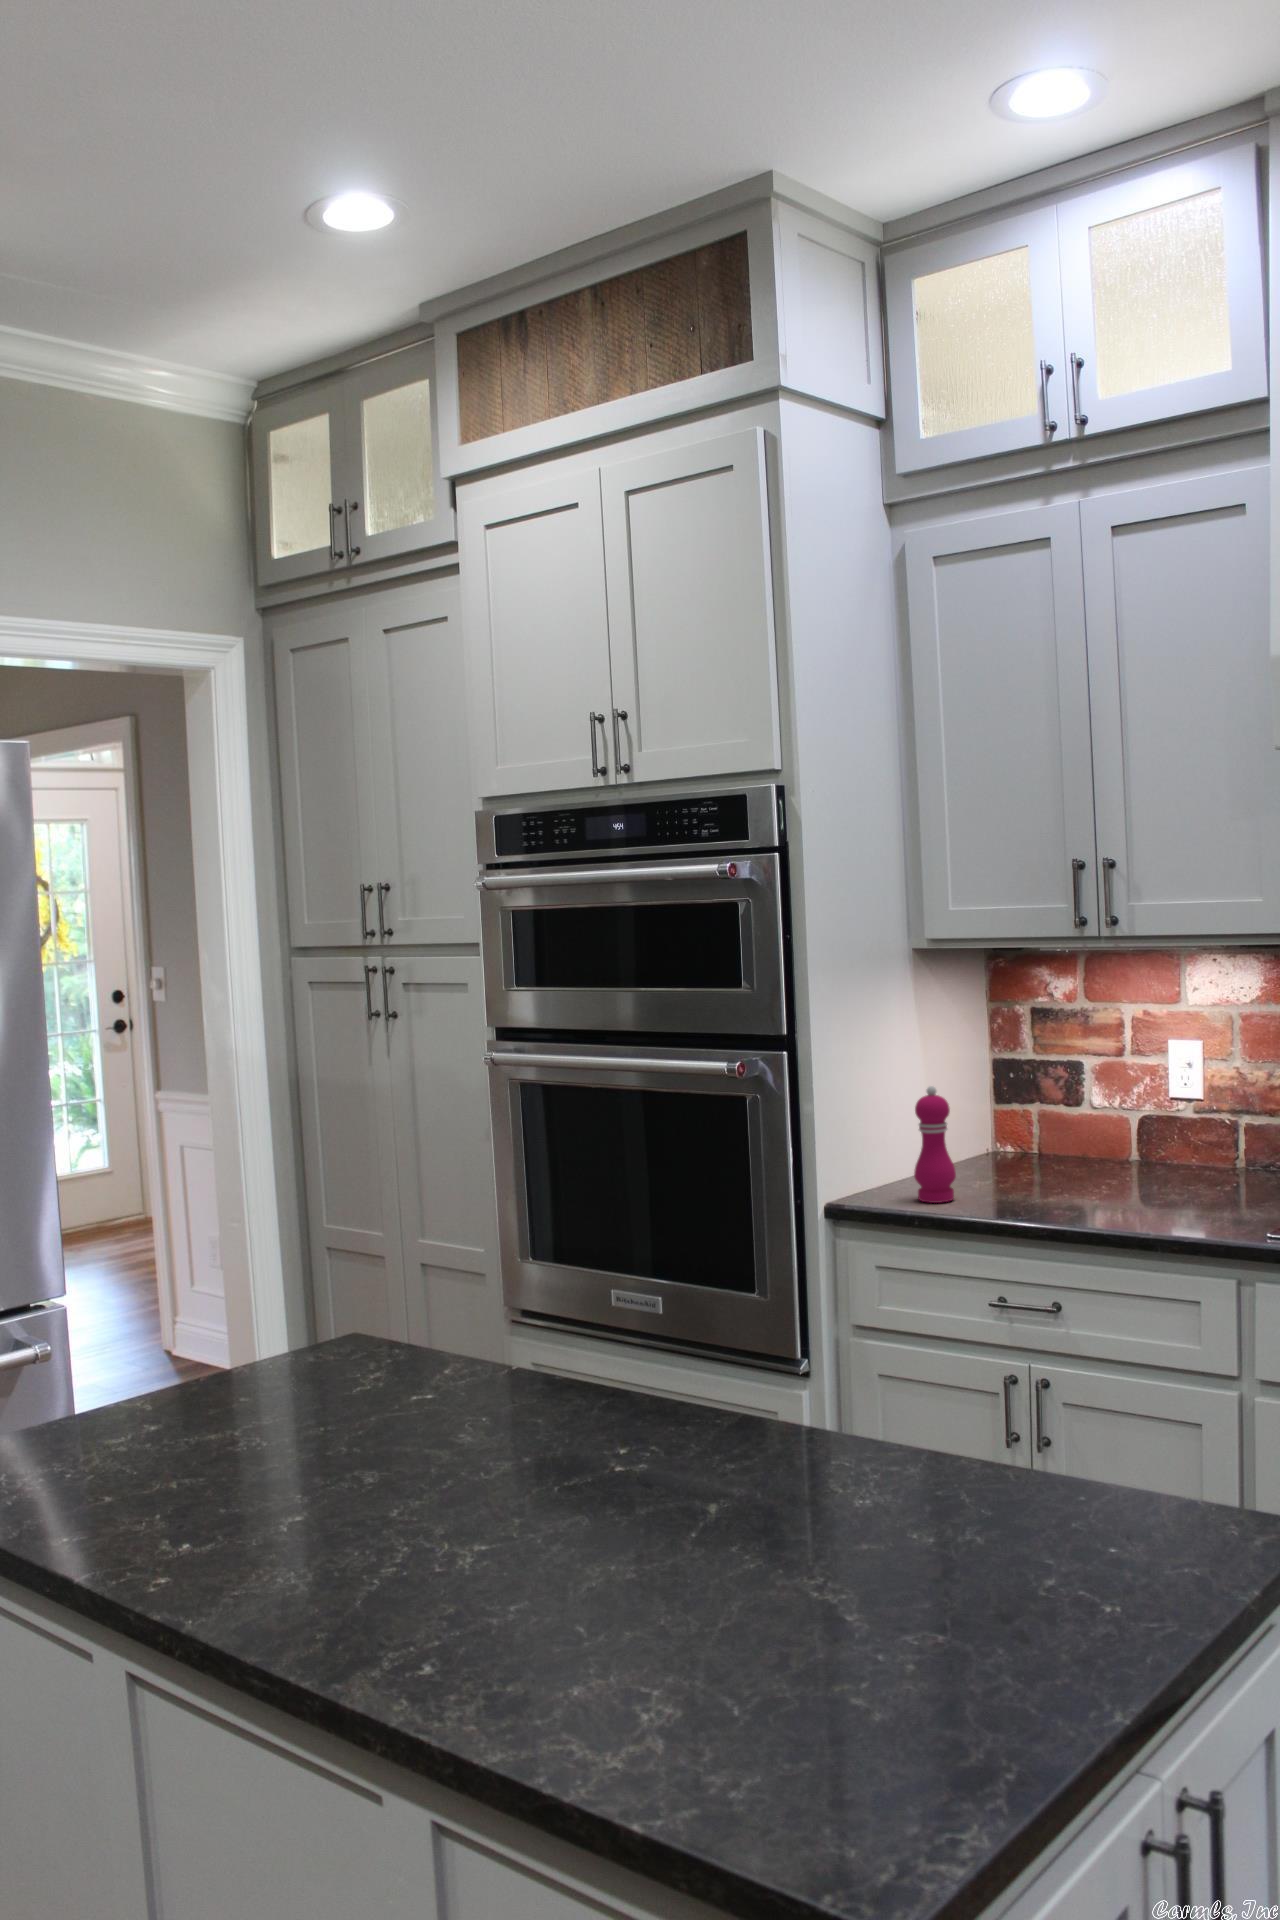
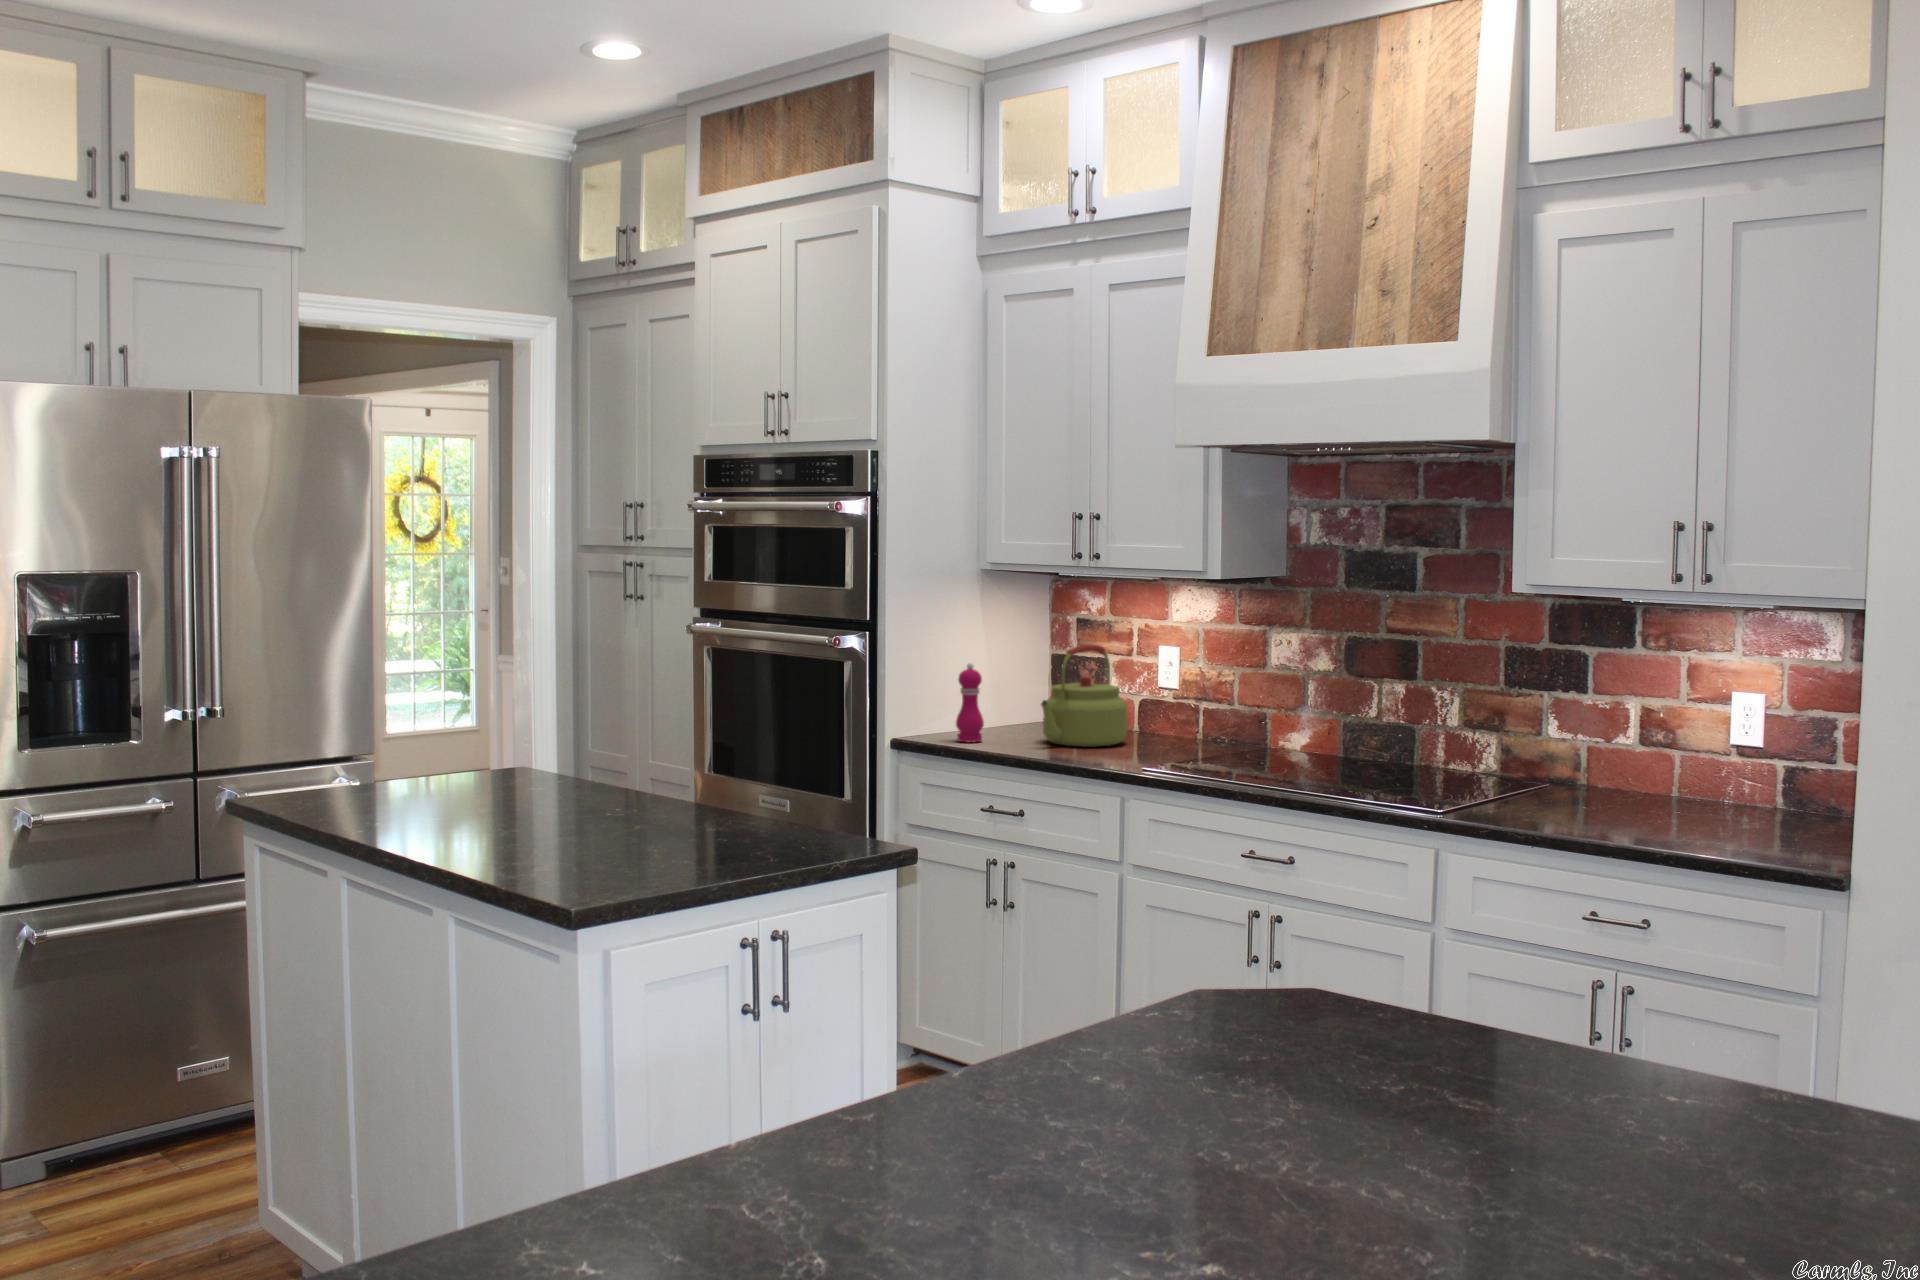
kettle: none [1038,1048,1164,1199] -> present [1041,645,1127,747]

